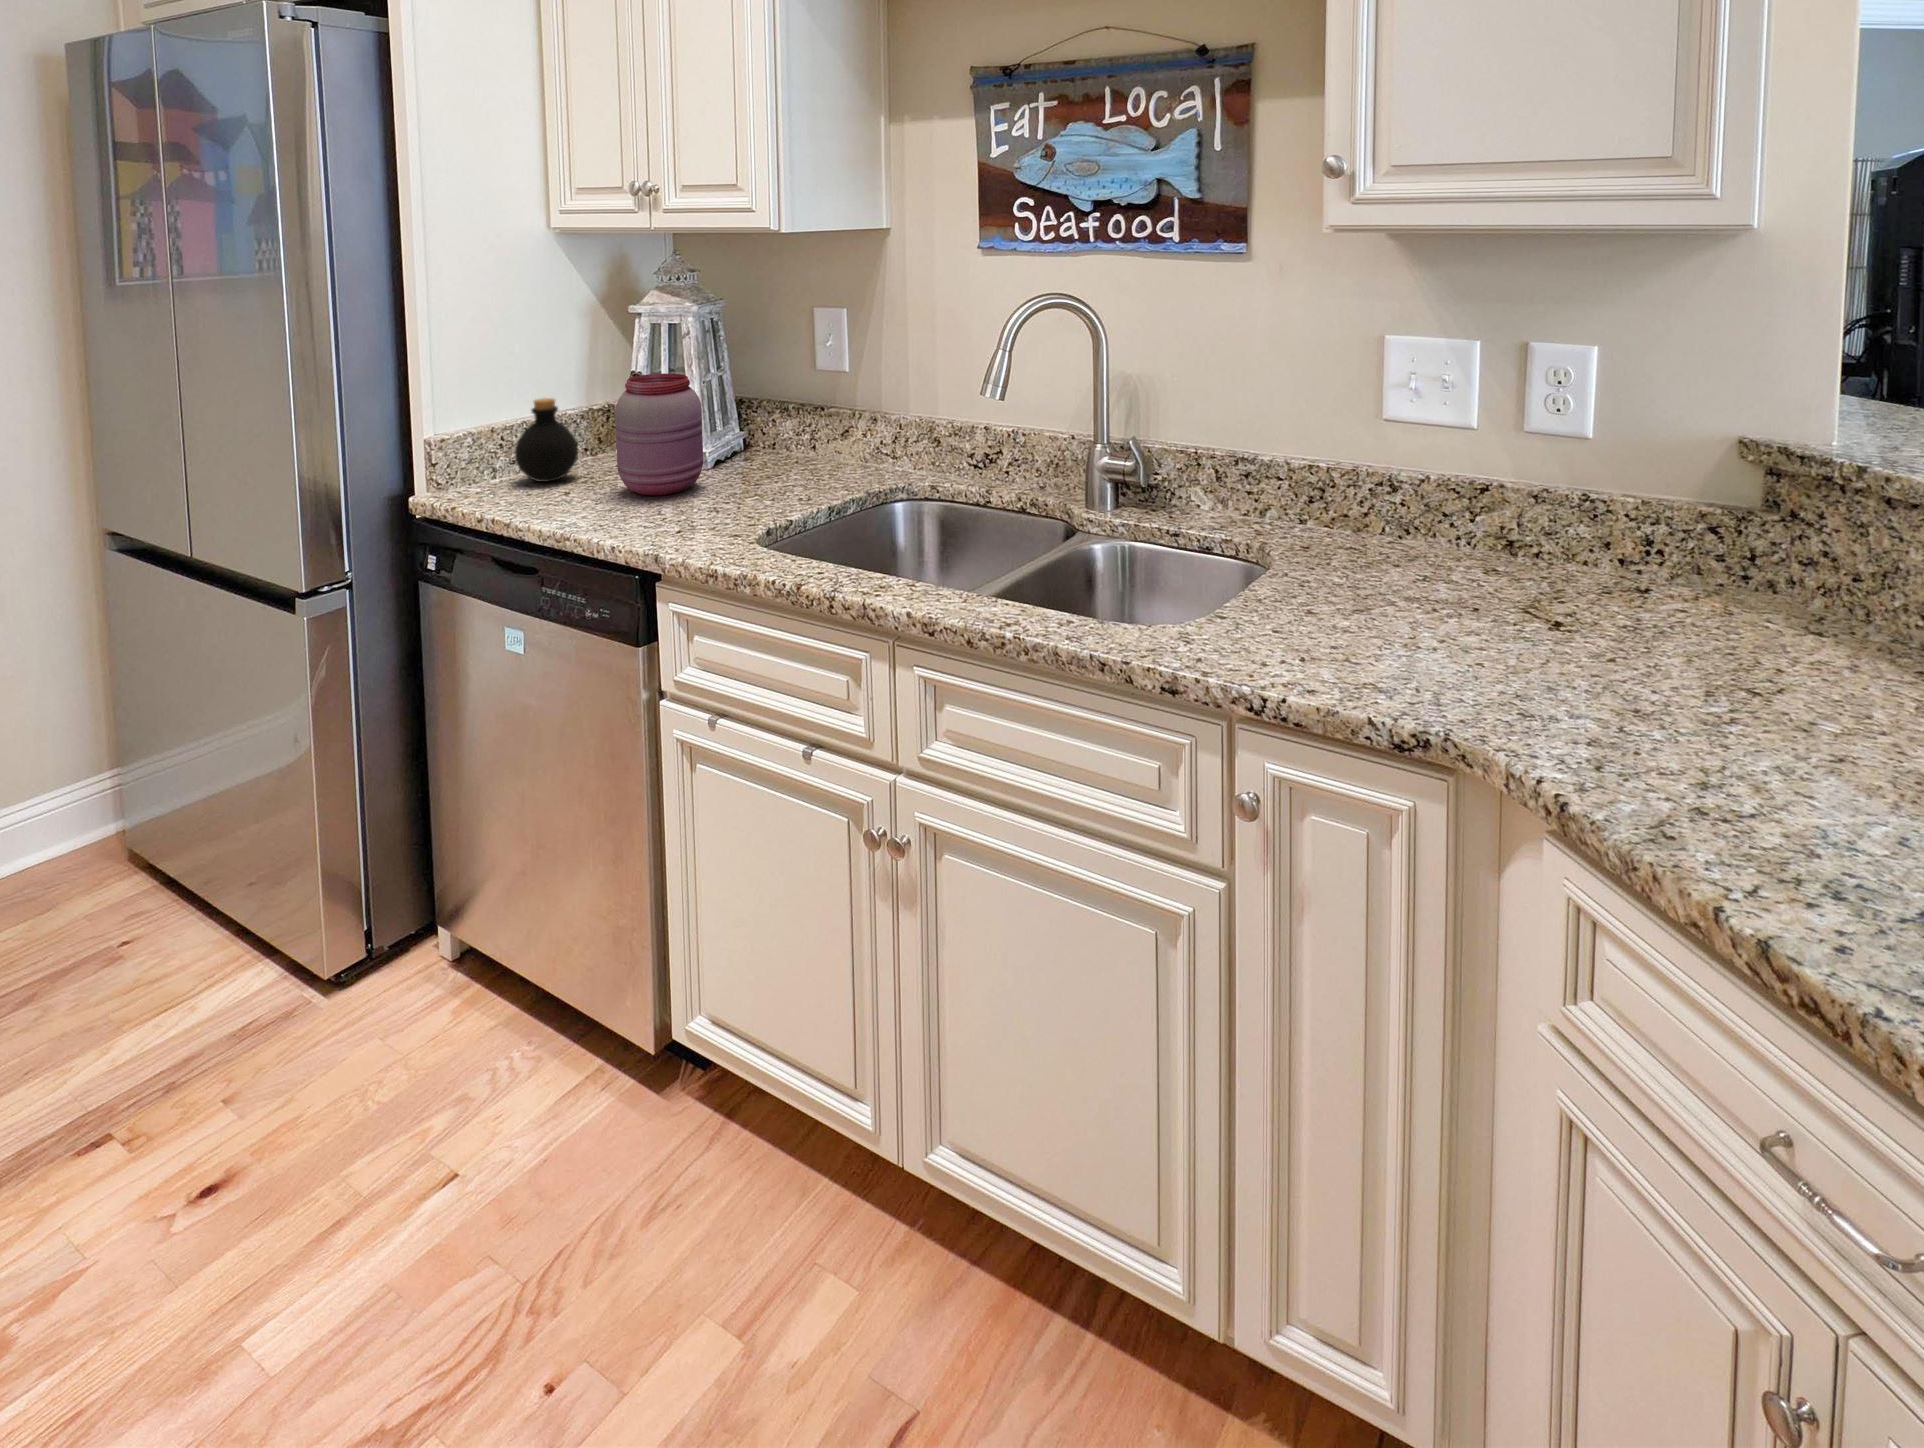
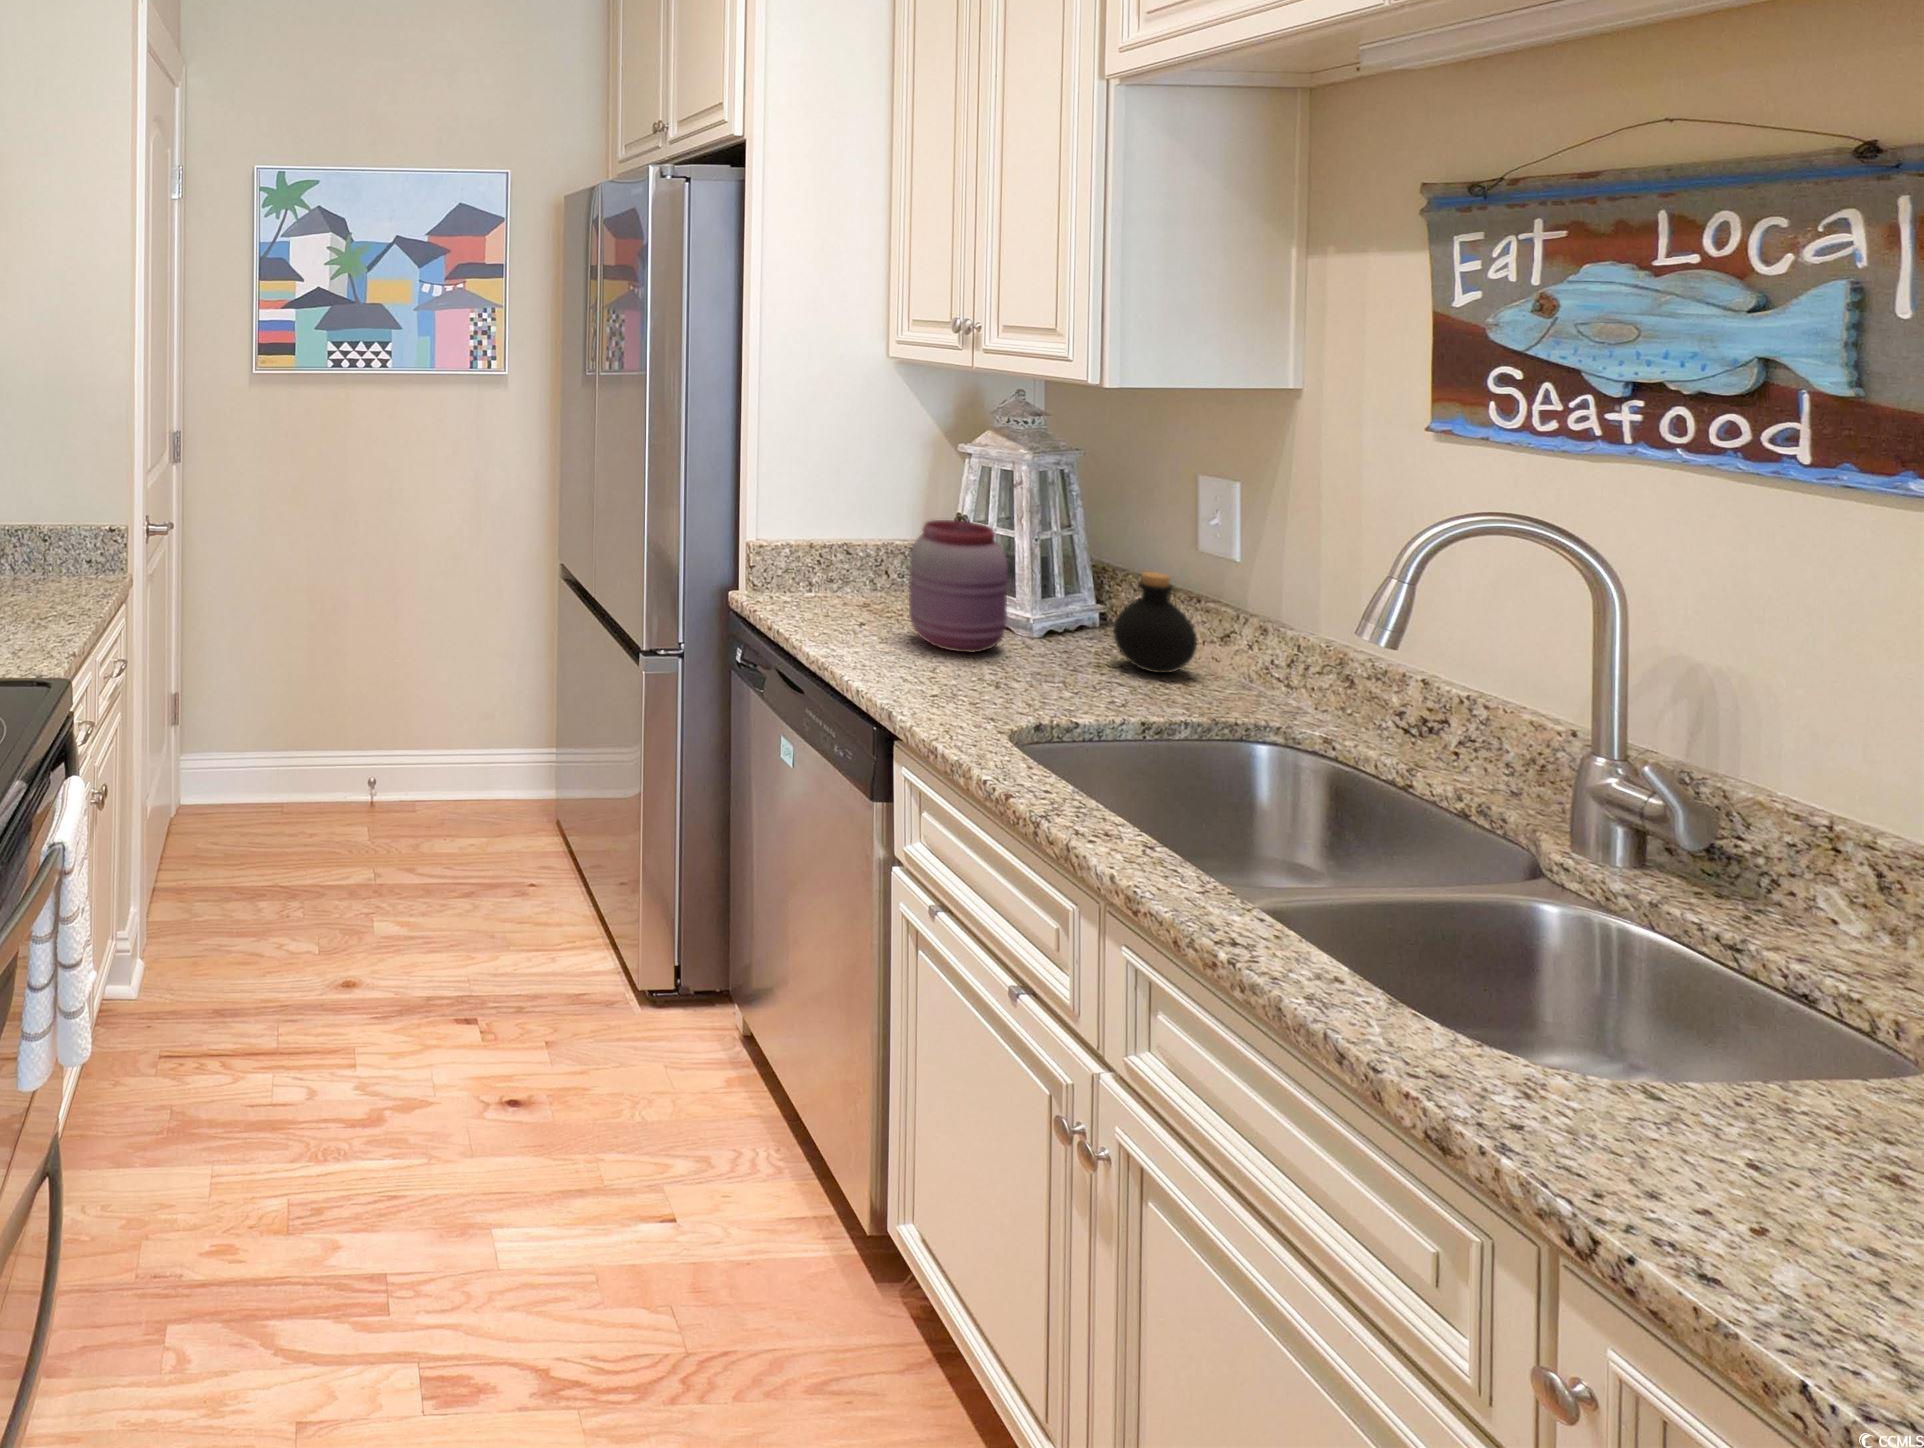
bottle: present [515,398,578,482] -> present [1113,572,1197,673]

